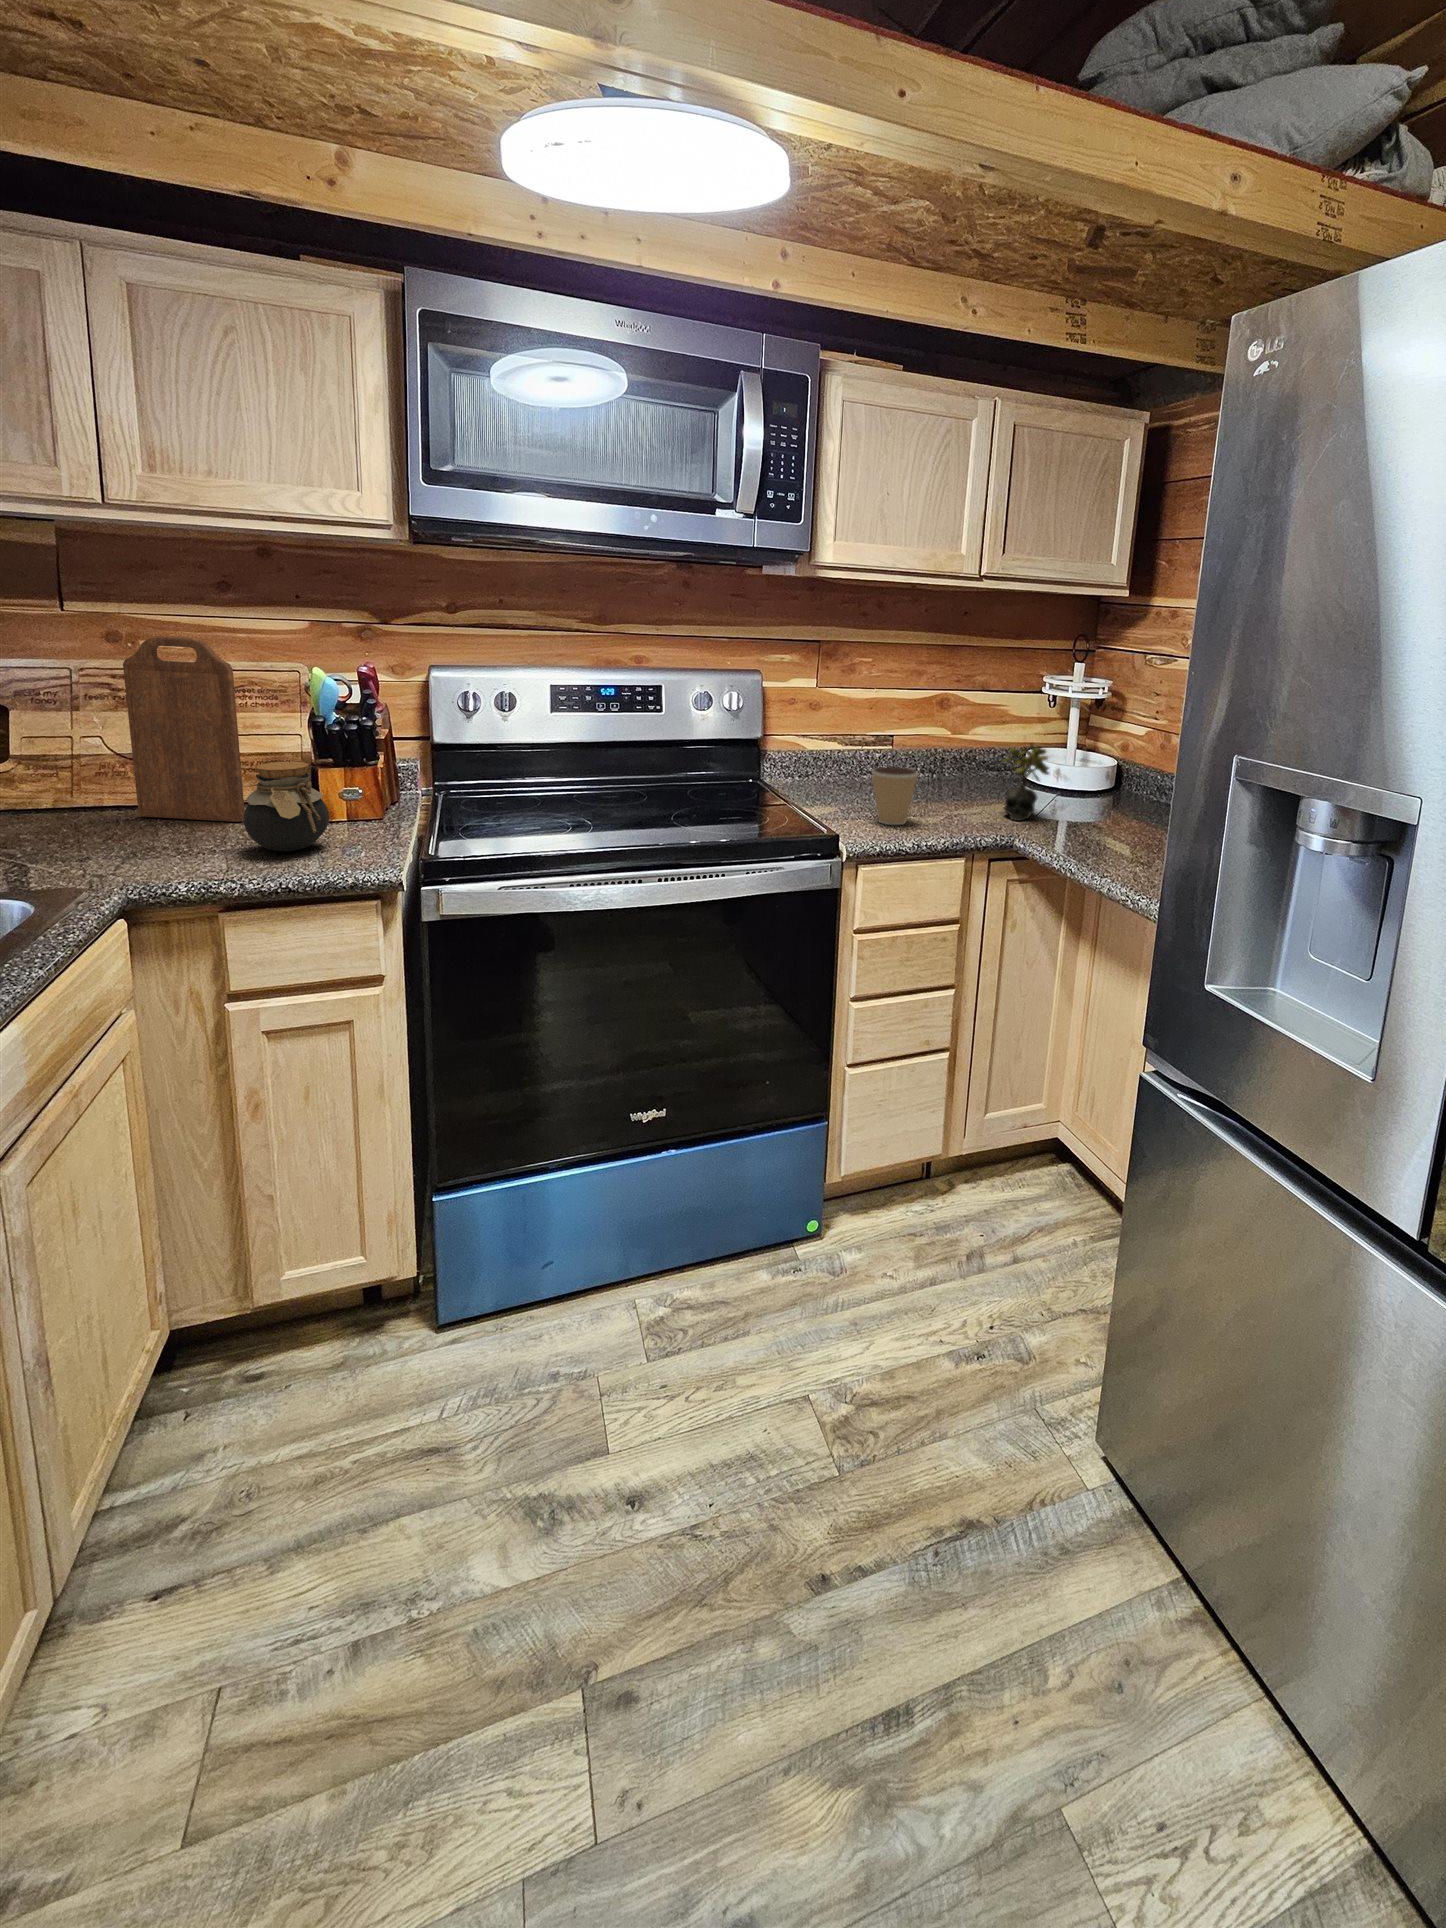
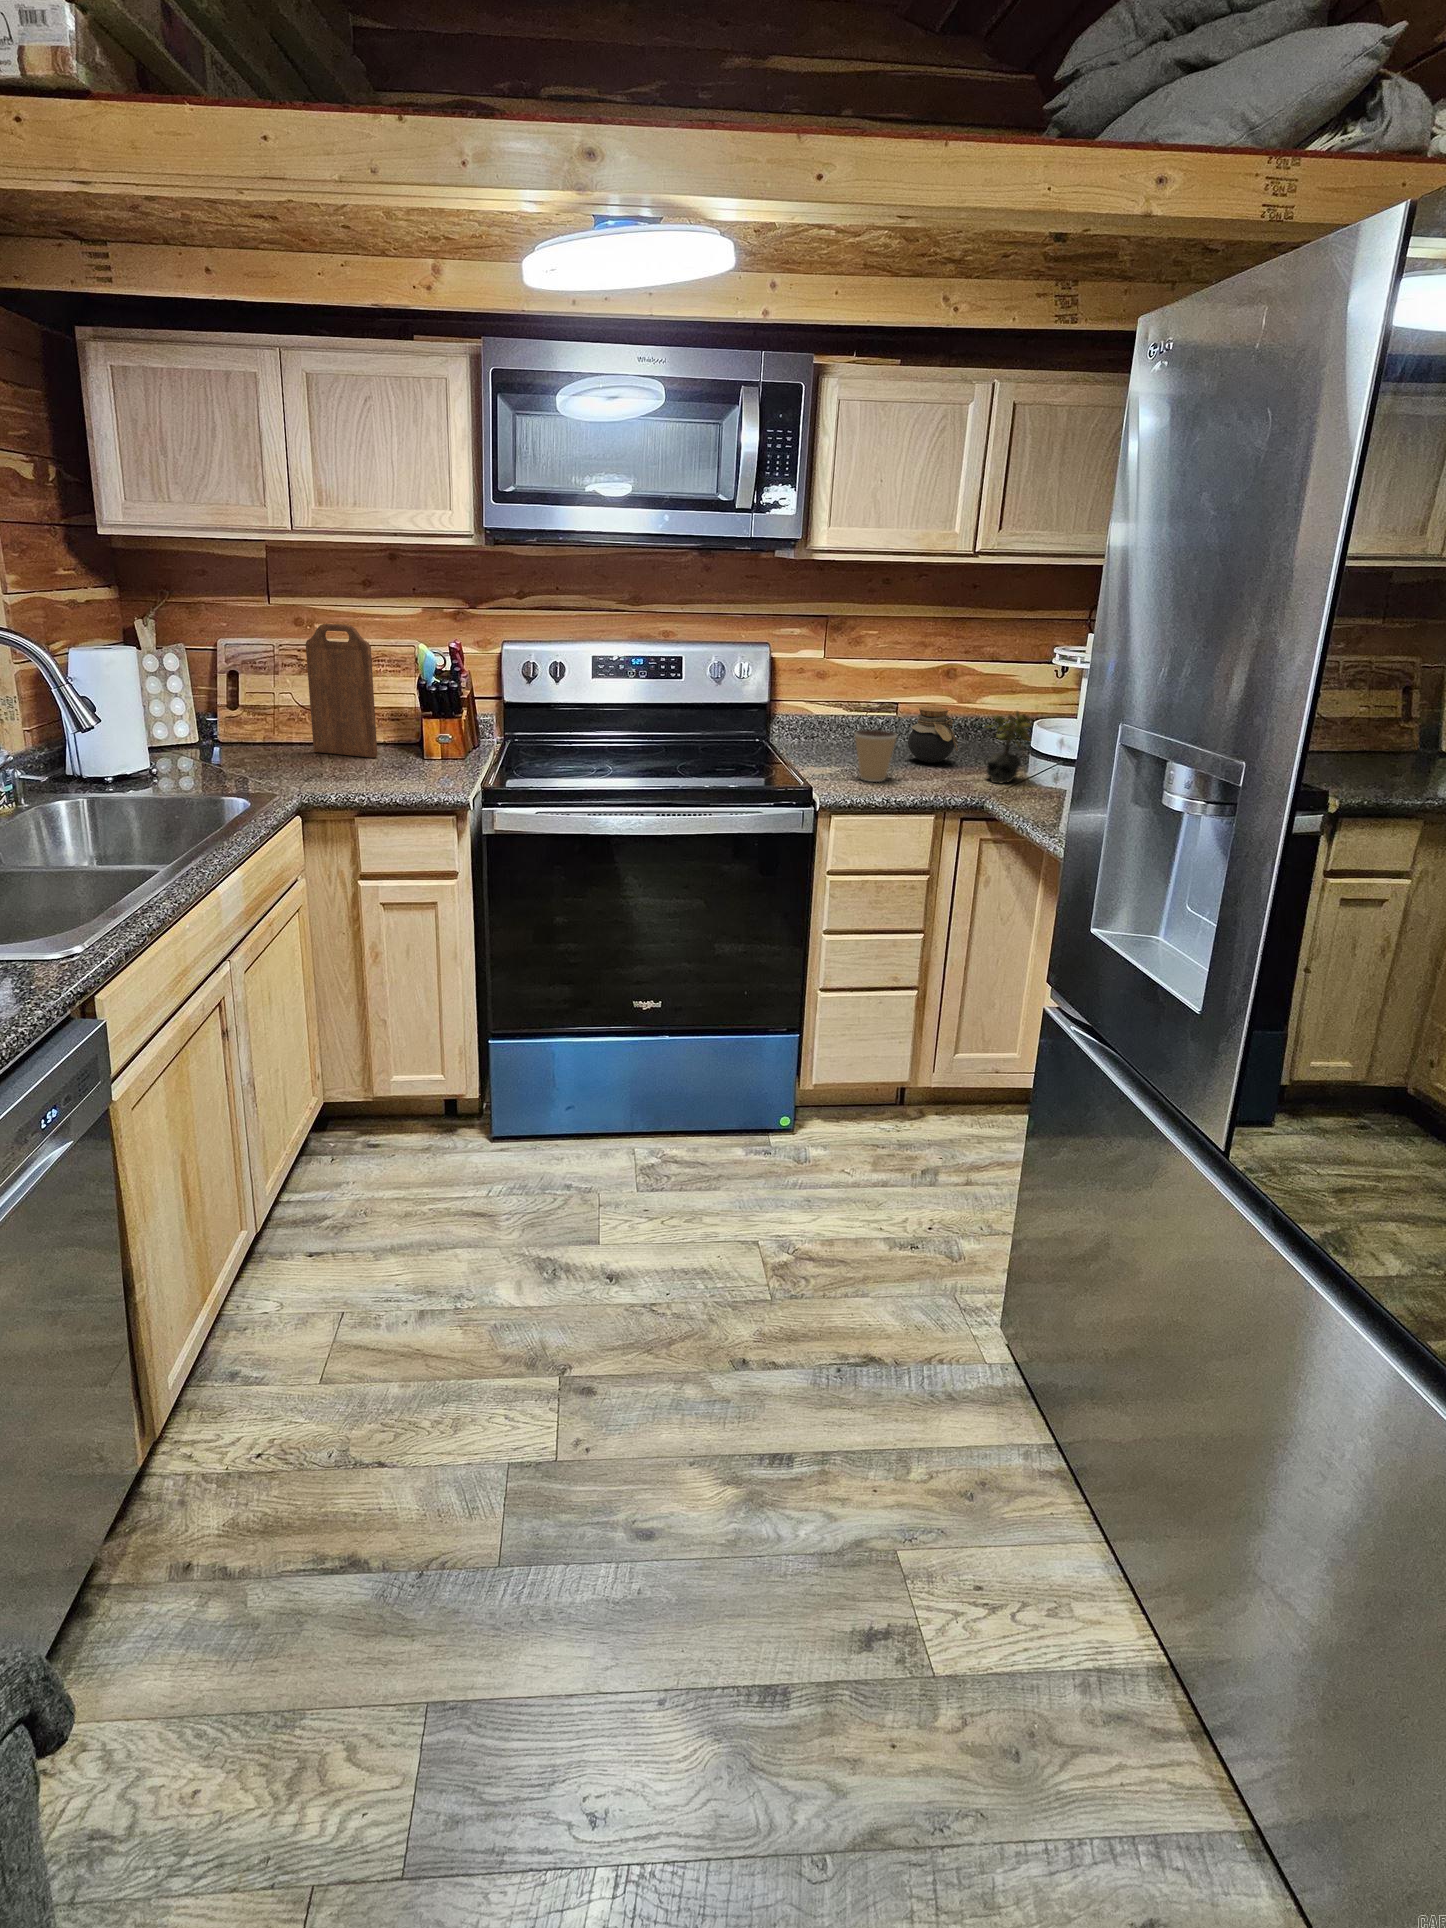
jar: present [244,762,329,852] -> present [908,707,958,763]

